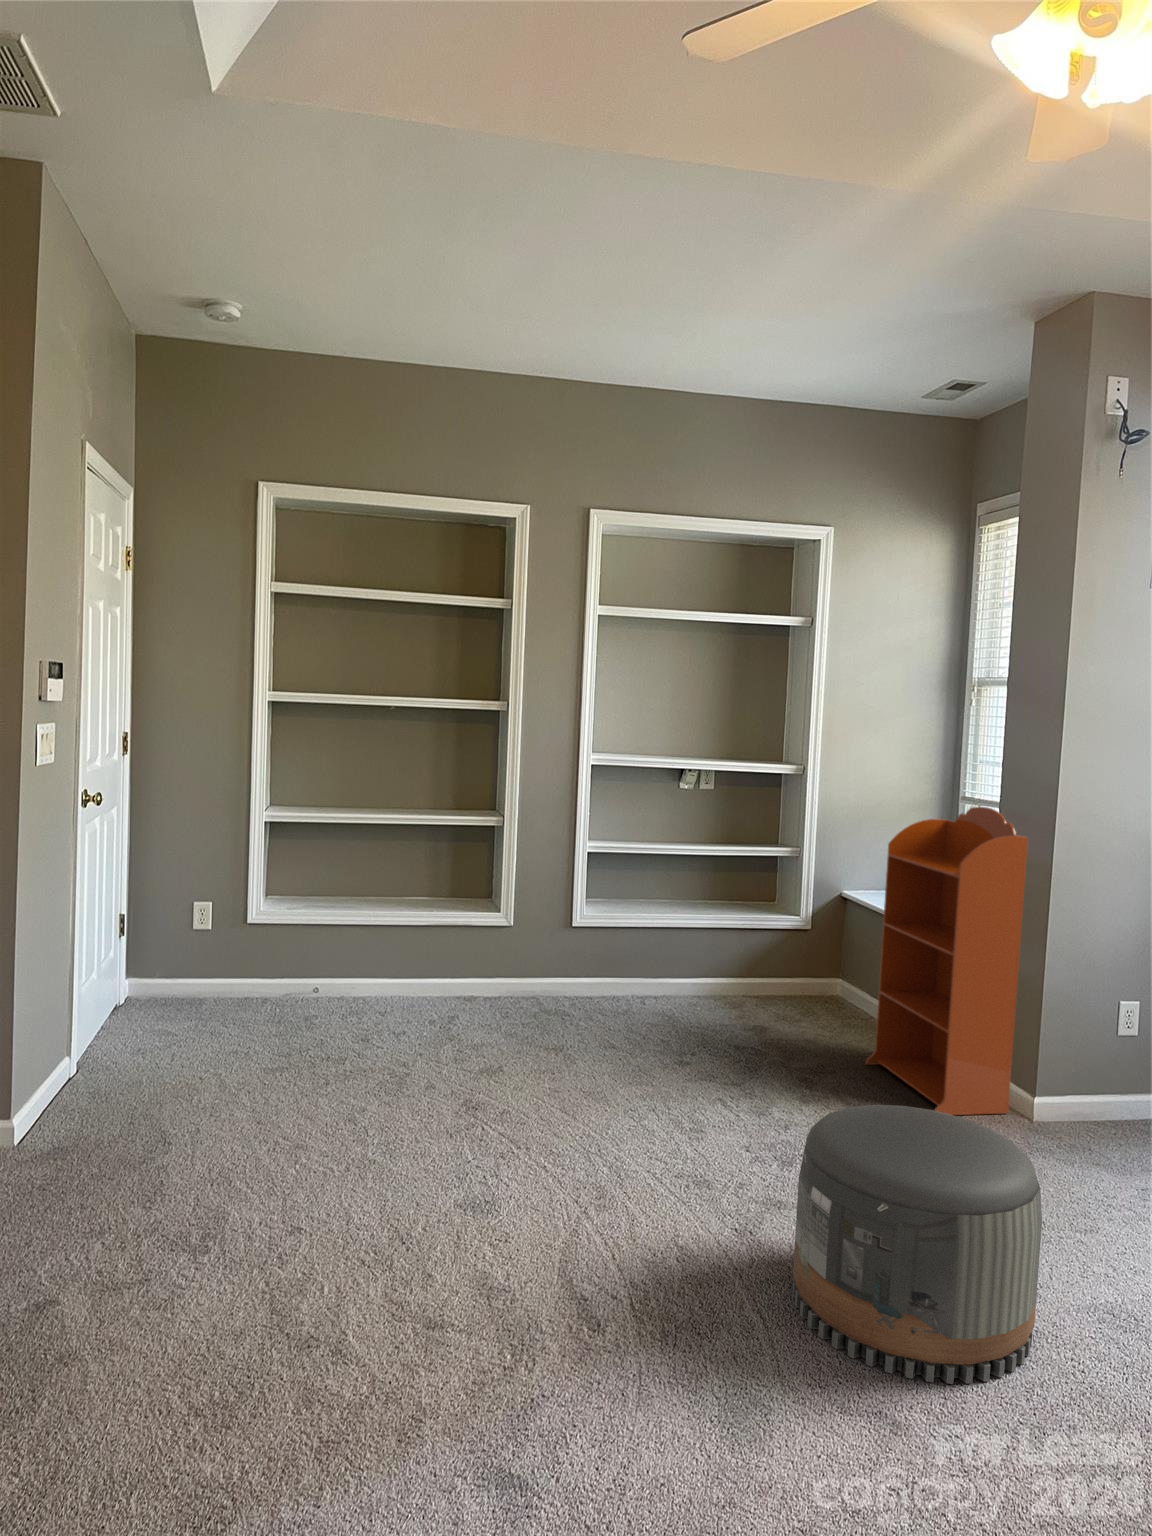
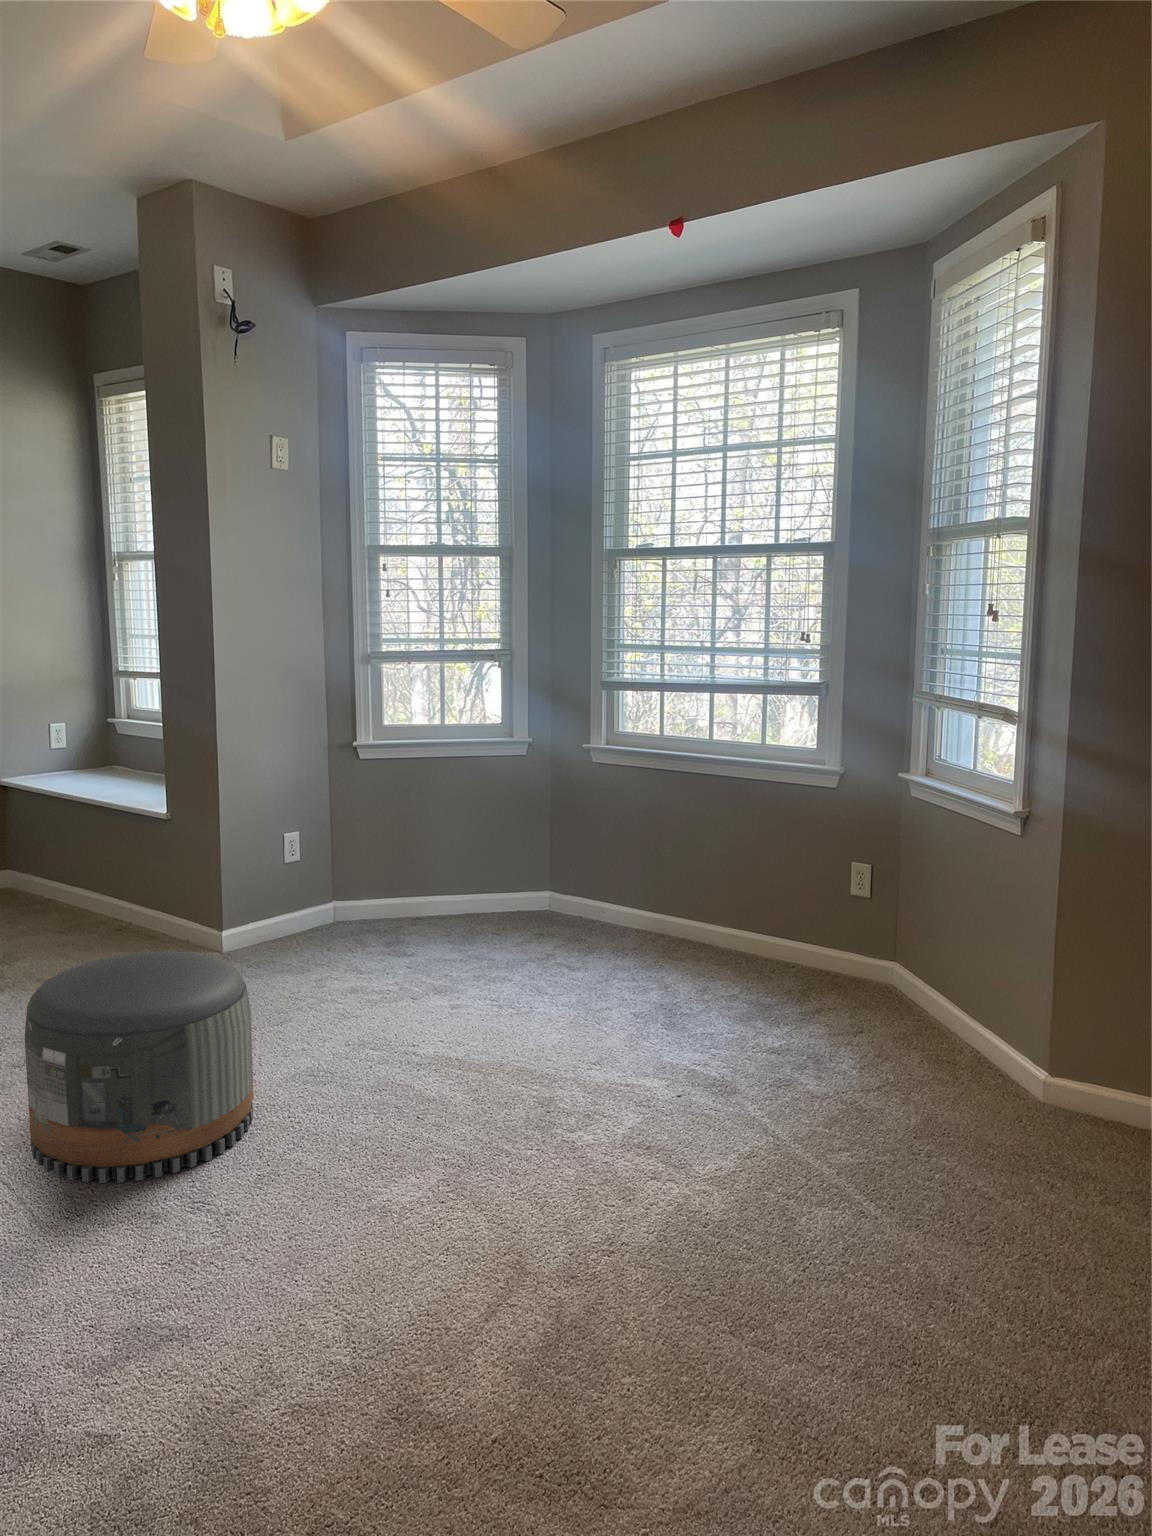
bookcase: present [866,807,1028,1115] -> none [53,677,200,970]

